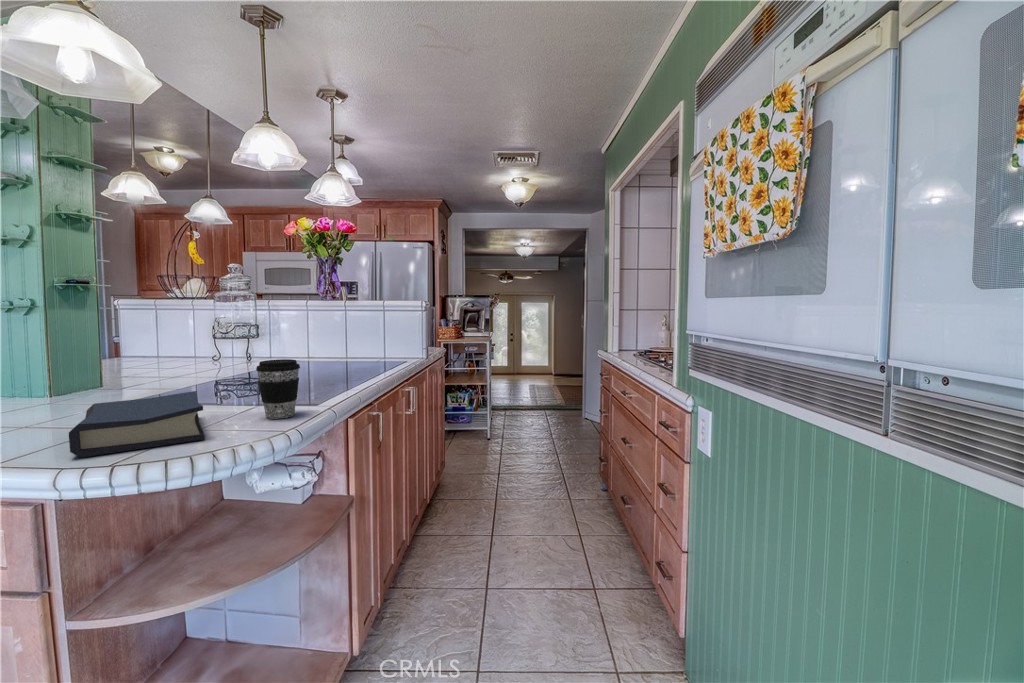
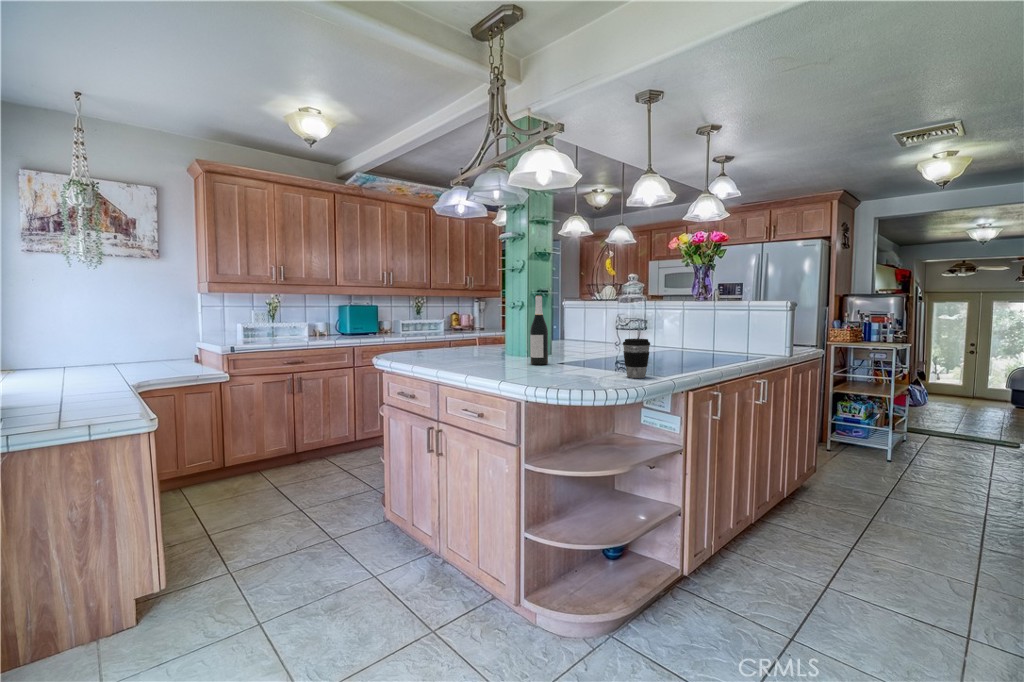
wine bottle: none [52,289,101,417] -> present [530,295,548,365]
hardback book: present [69,391,205,458] -> none [531,356,591,381]

